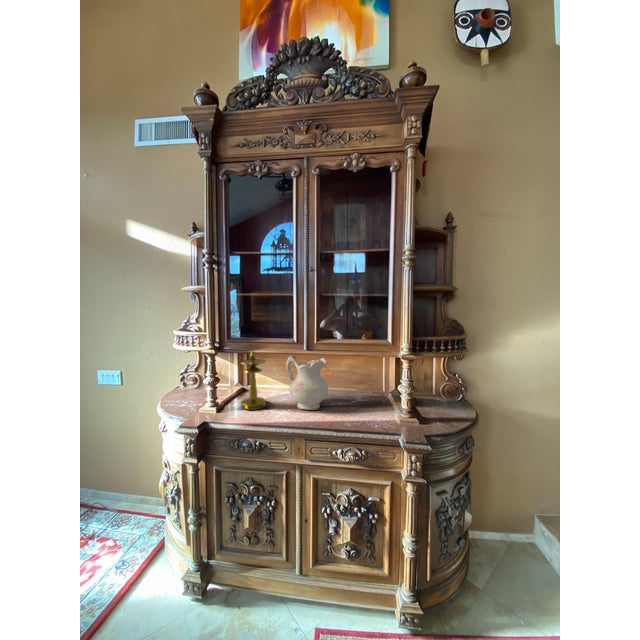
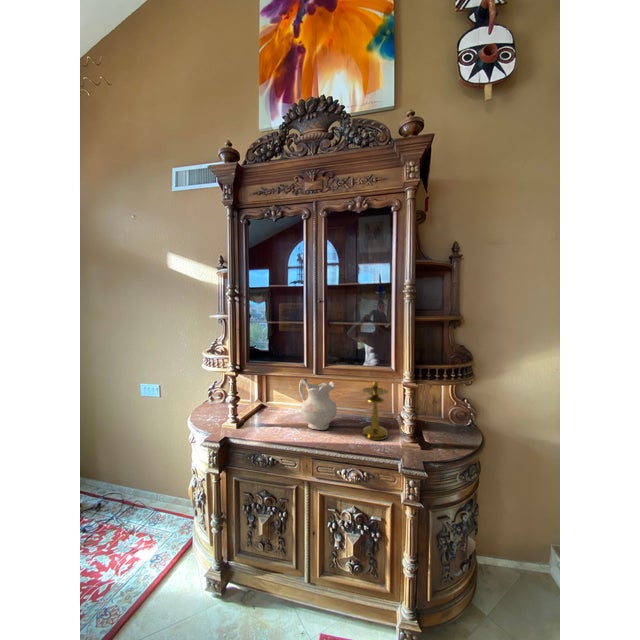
candlestick: present [240,352,266,410] -> present [363,382,388,440]

